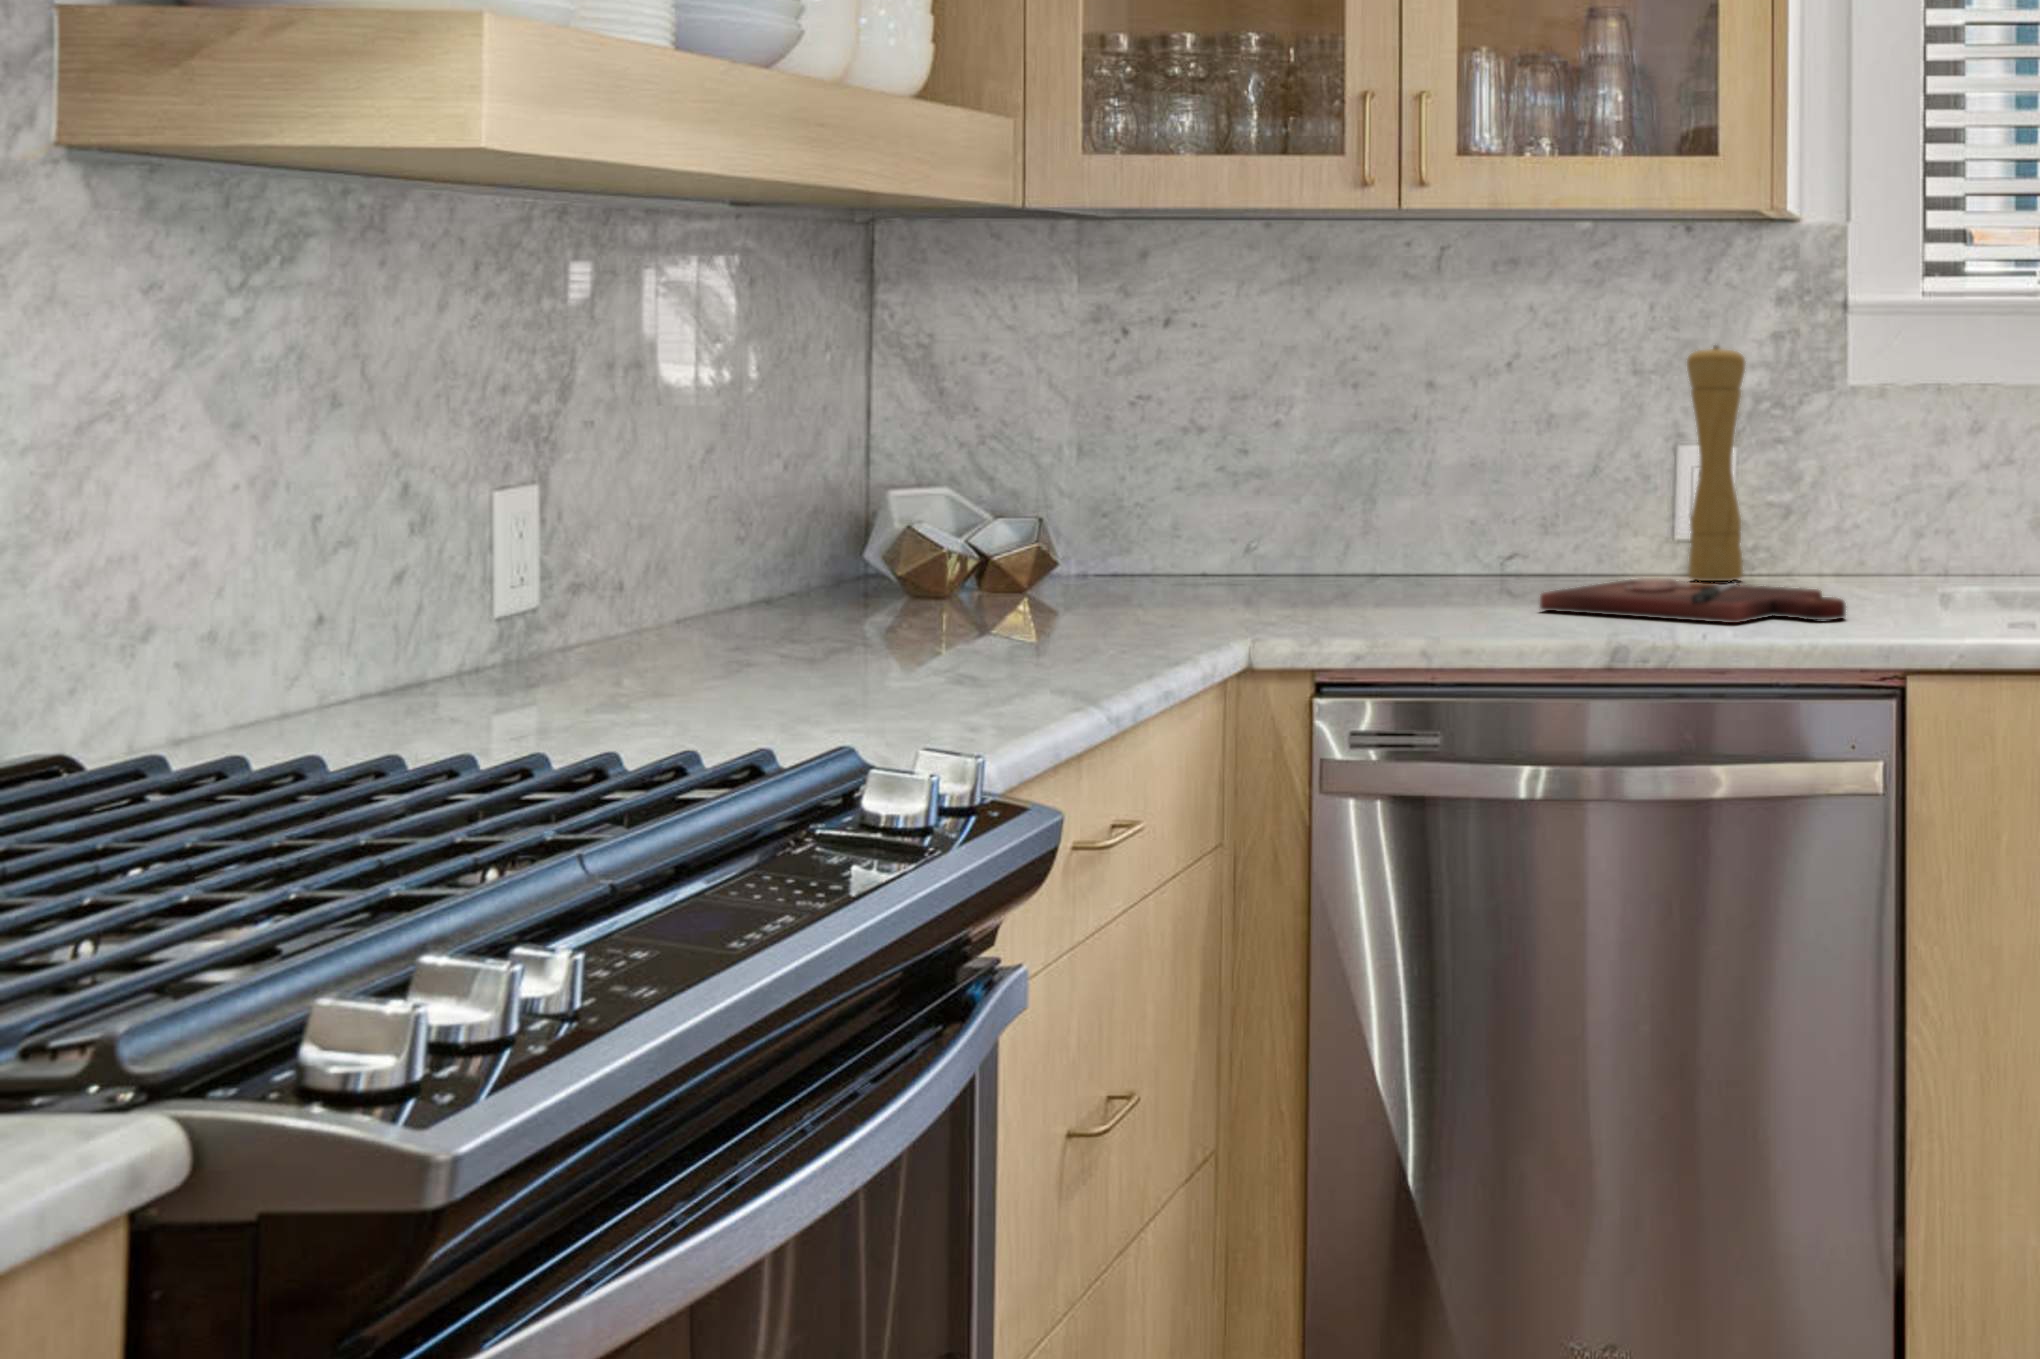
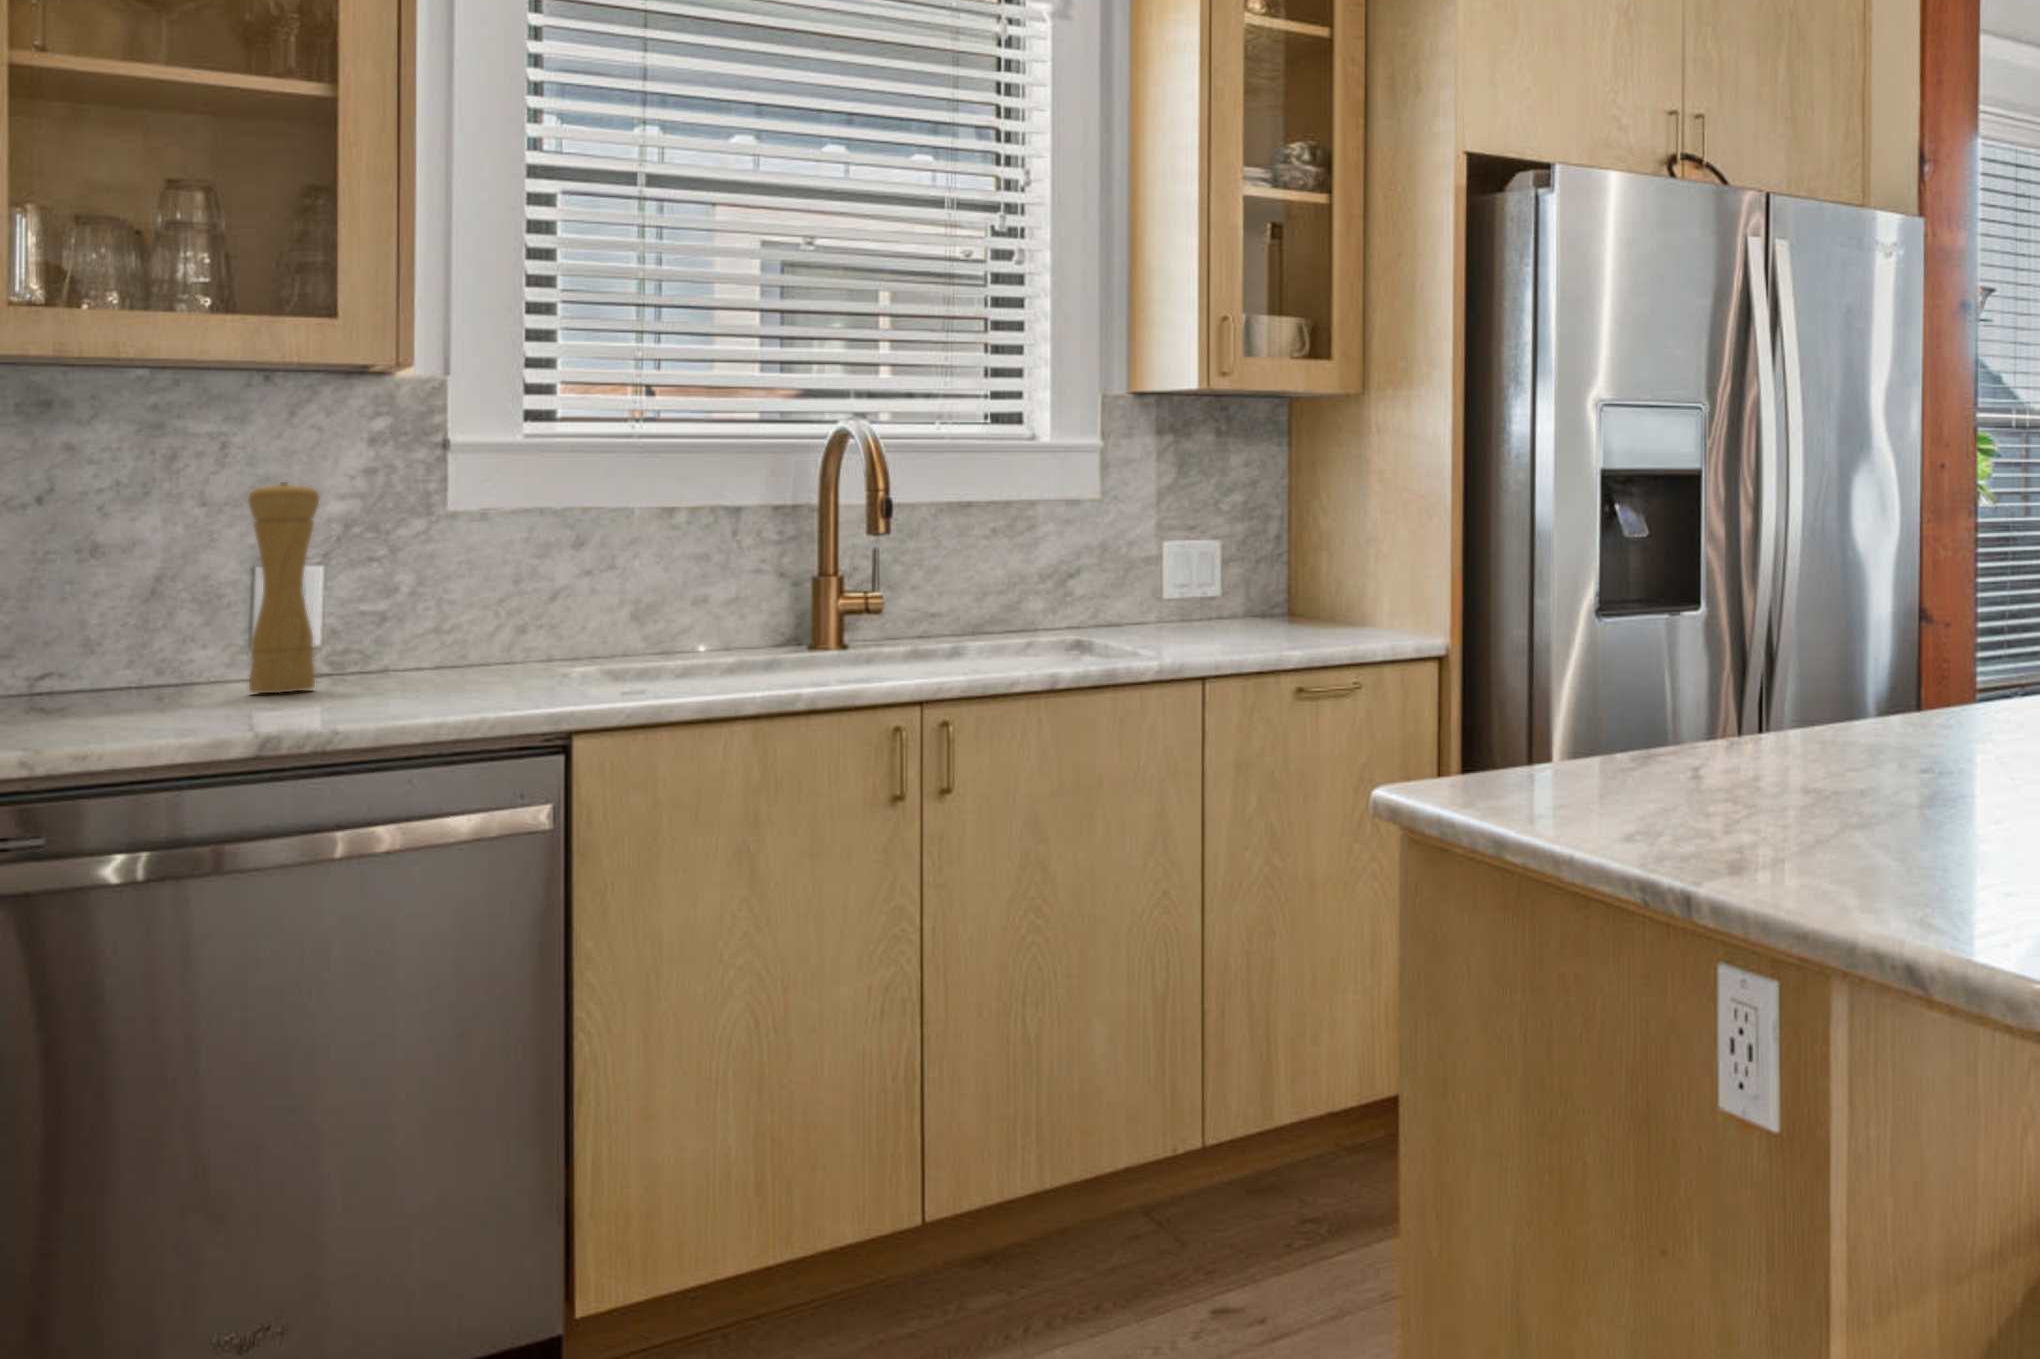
cutting board: present [1540,578,1846,623] -> none [111,683,485,725]

